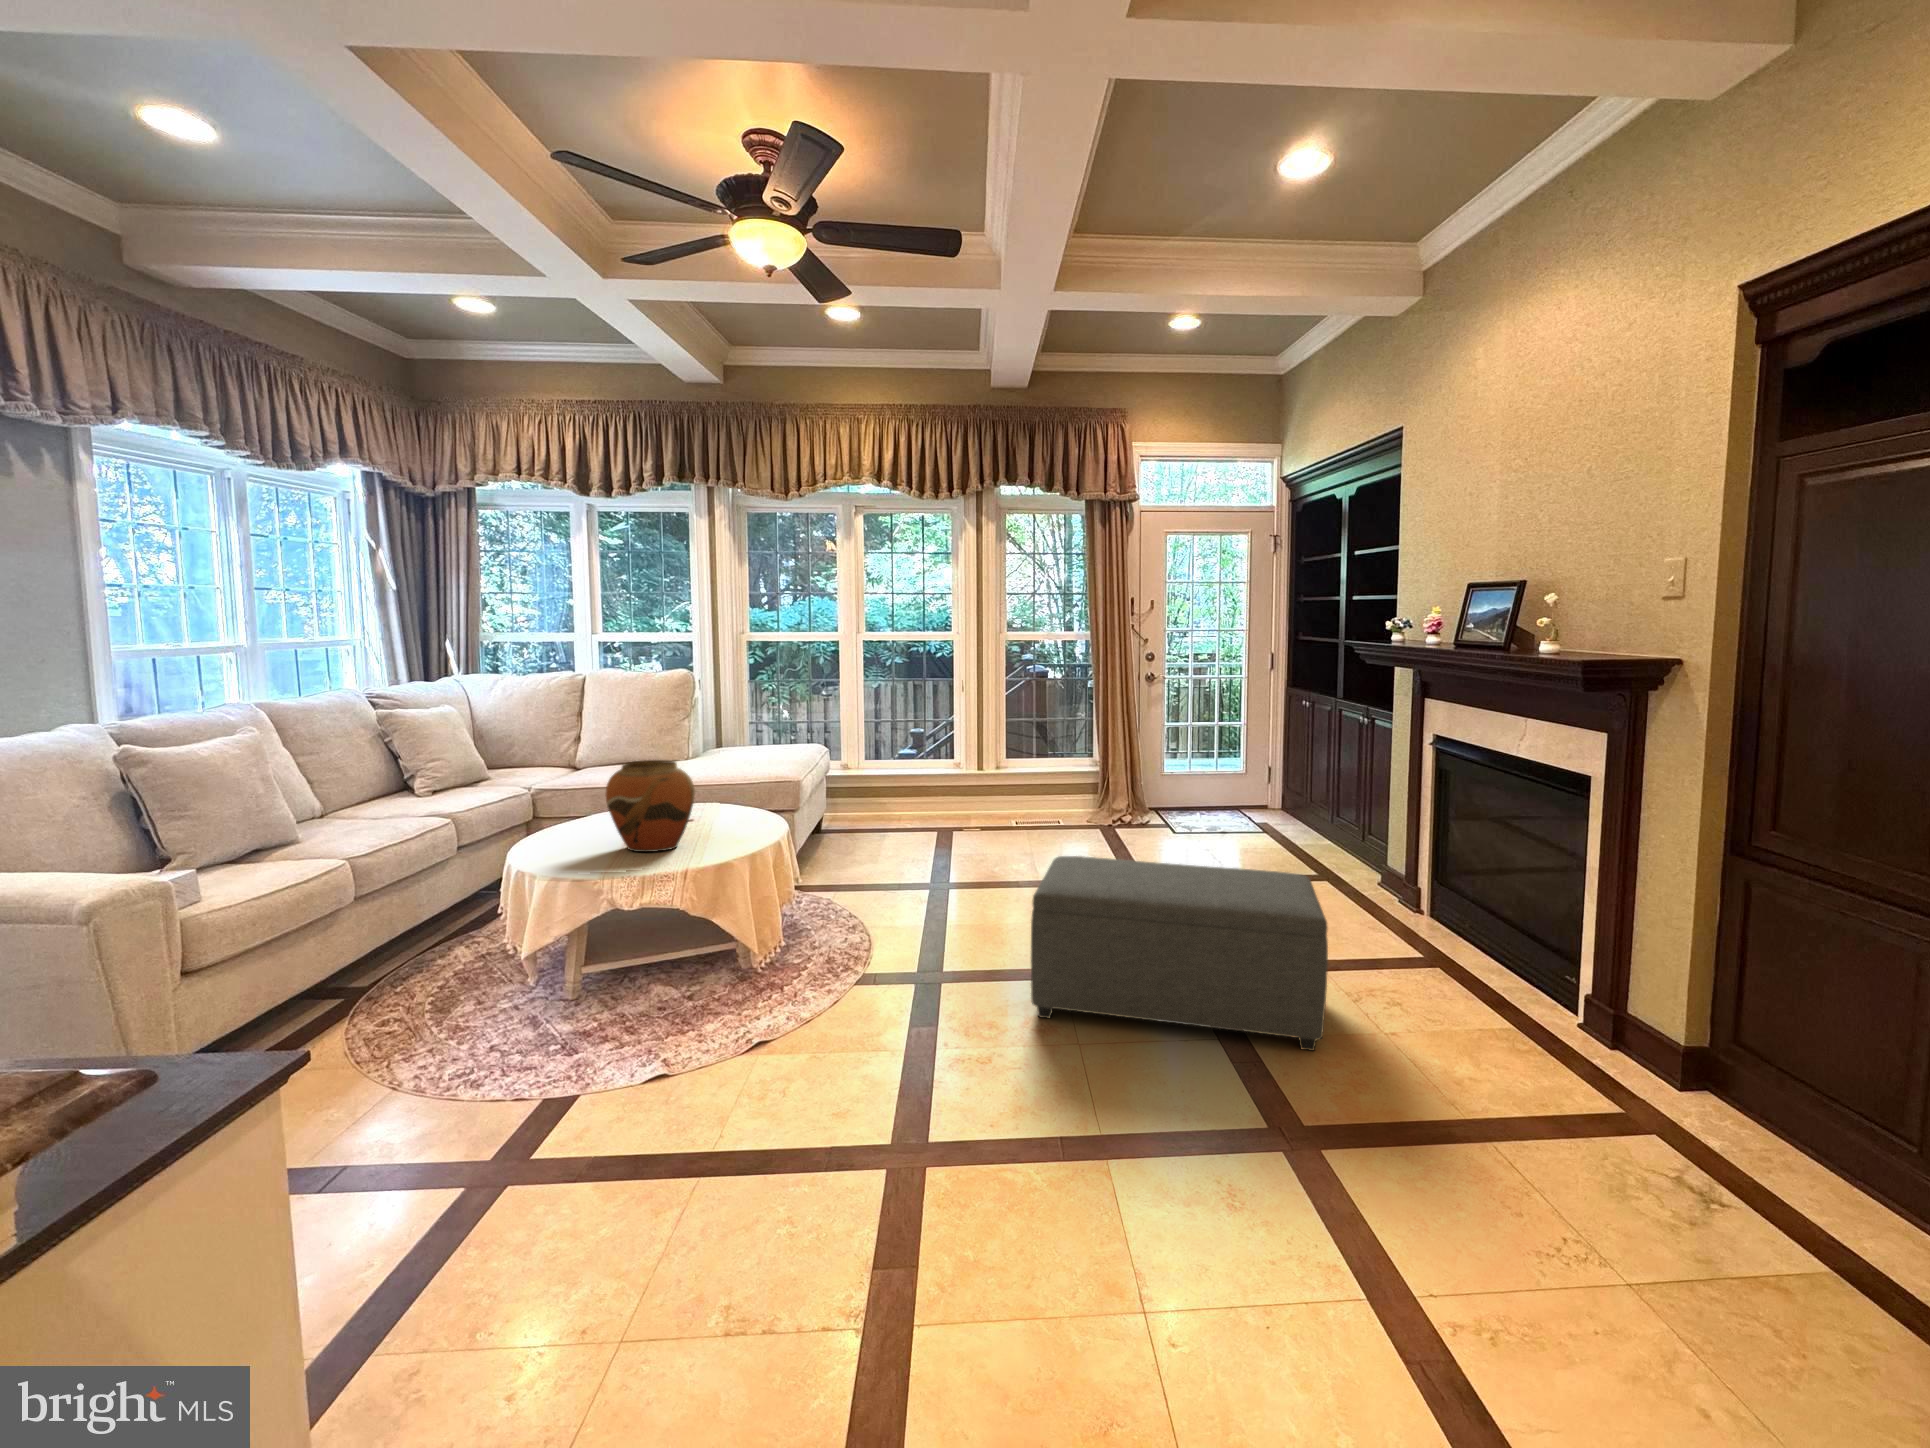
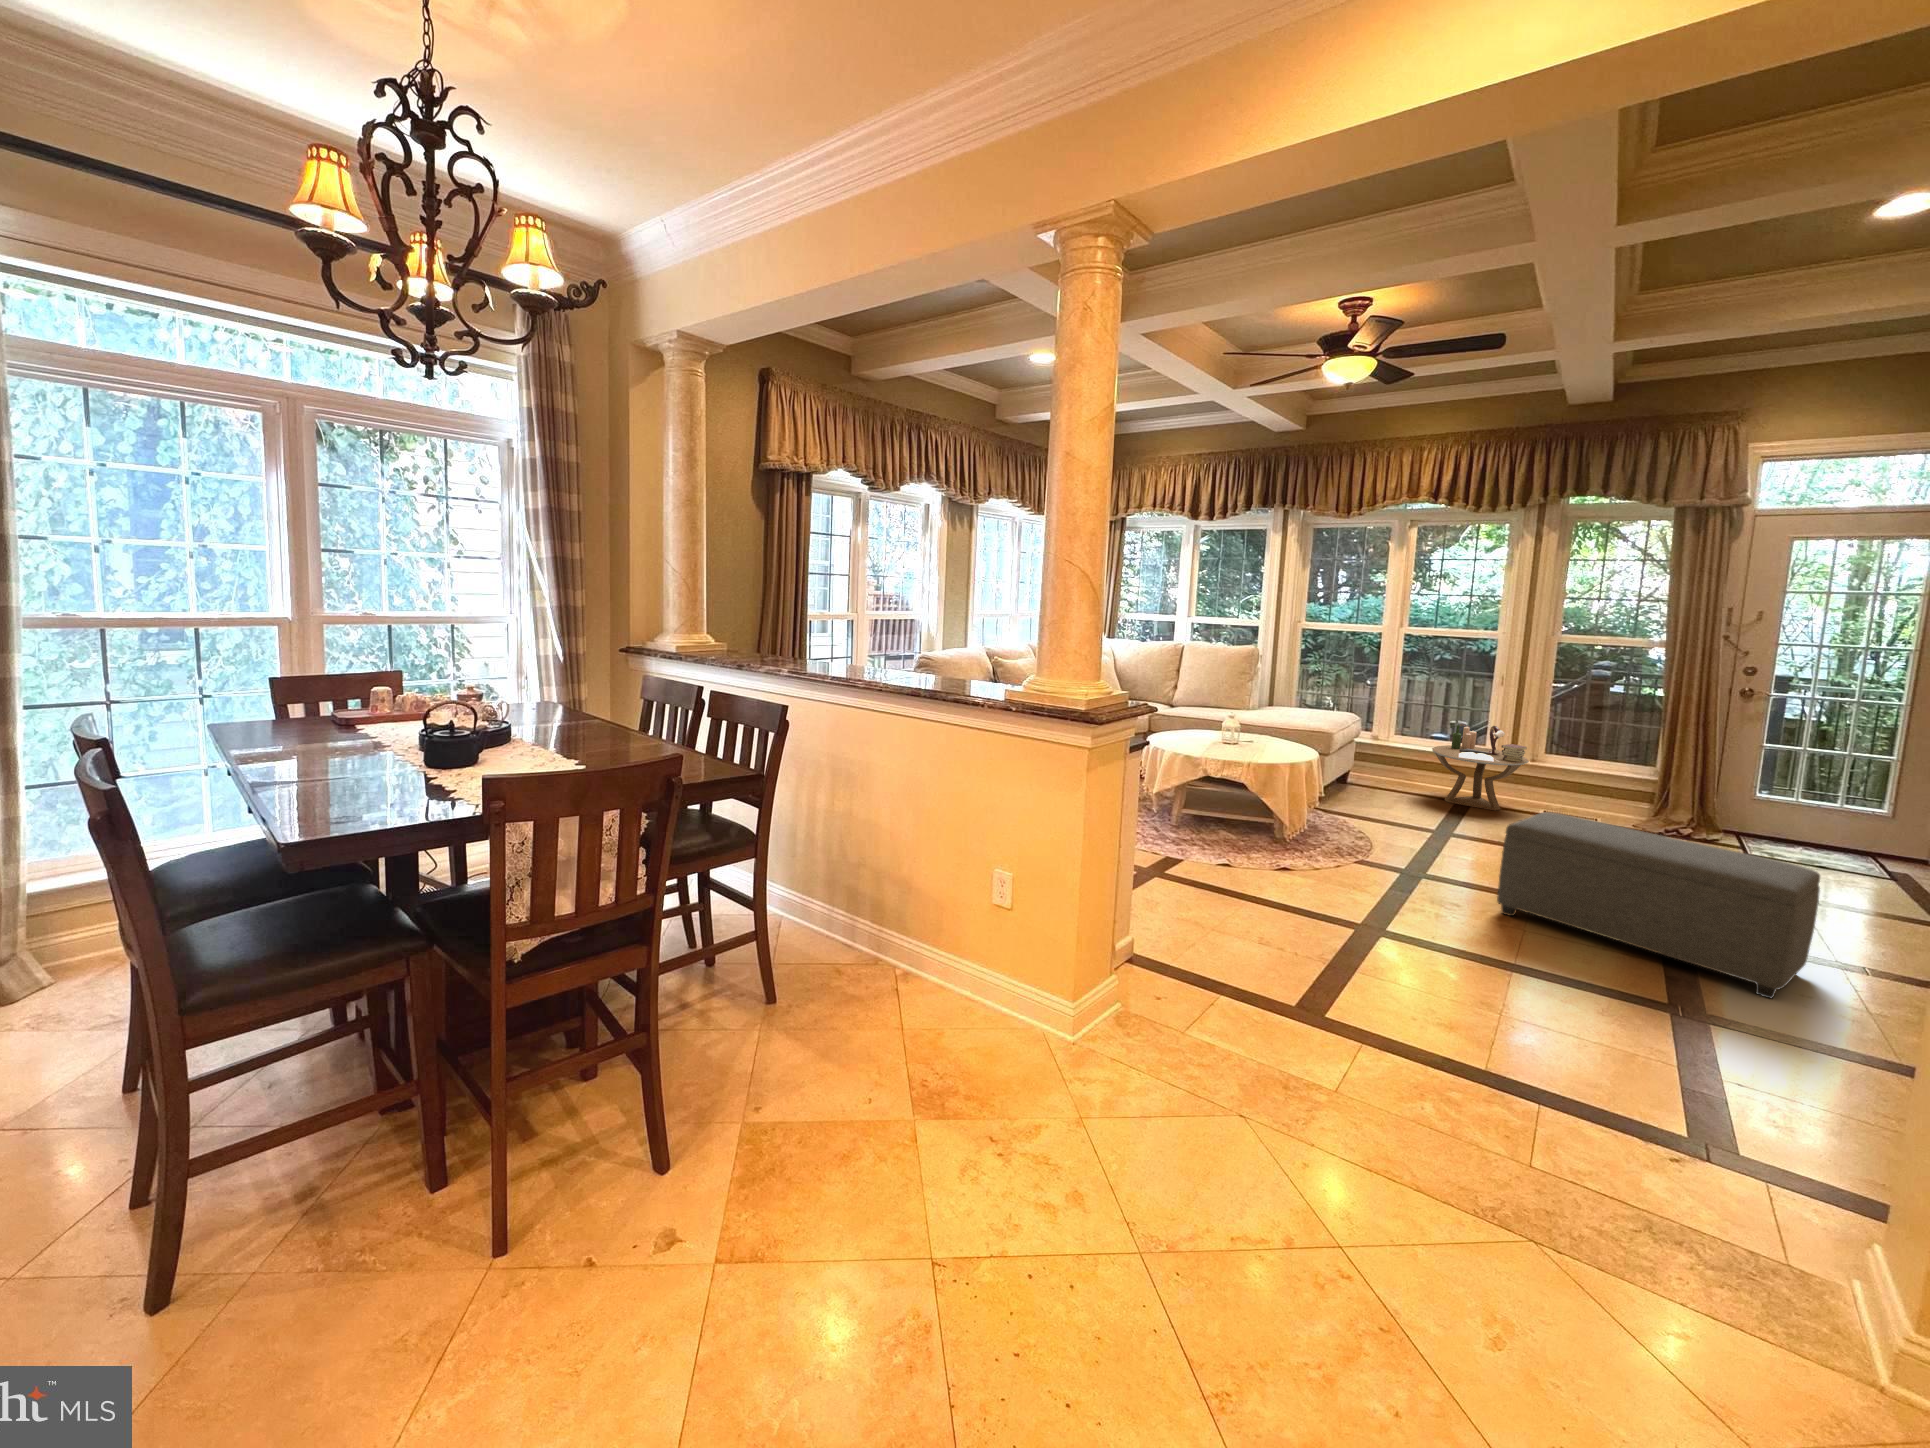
side table: none [908,738,999,835] -> present [1432,724,1529,810]
vase: present [605,760,695,852] -> none [1211,698,1265,754]

